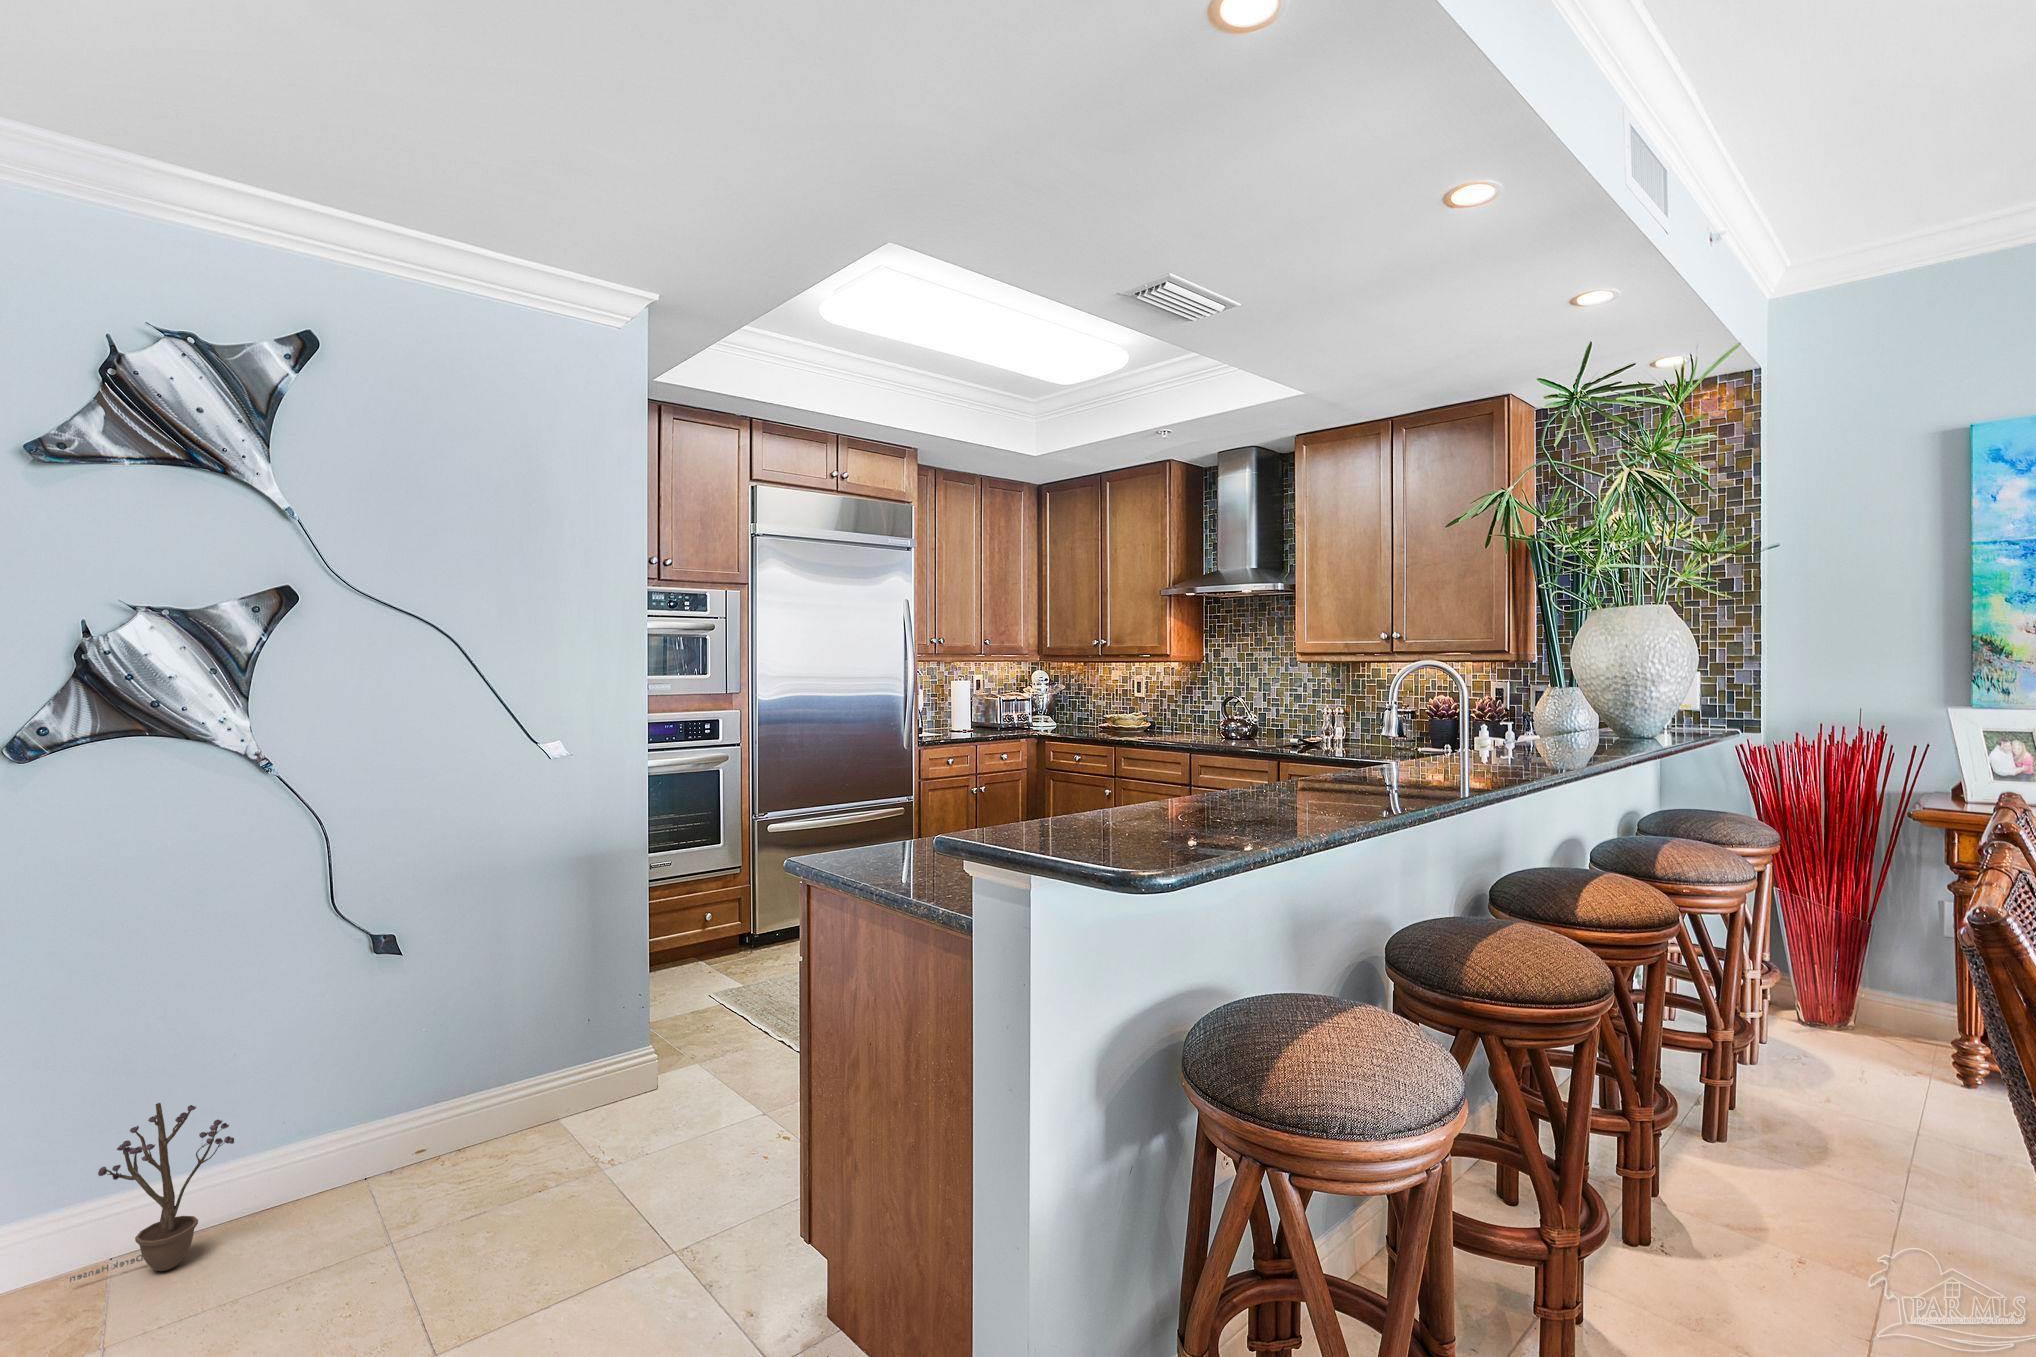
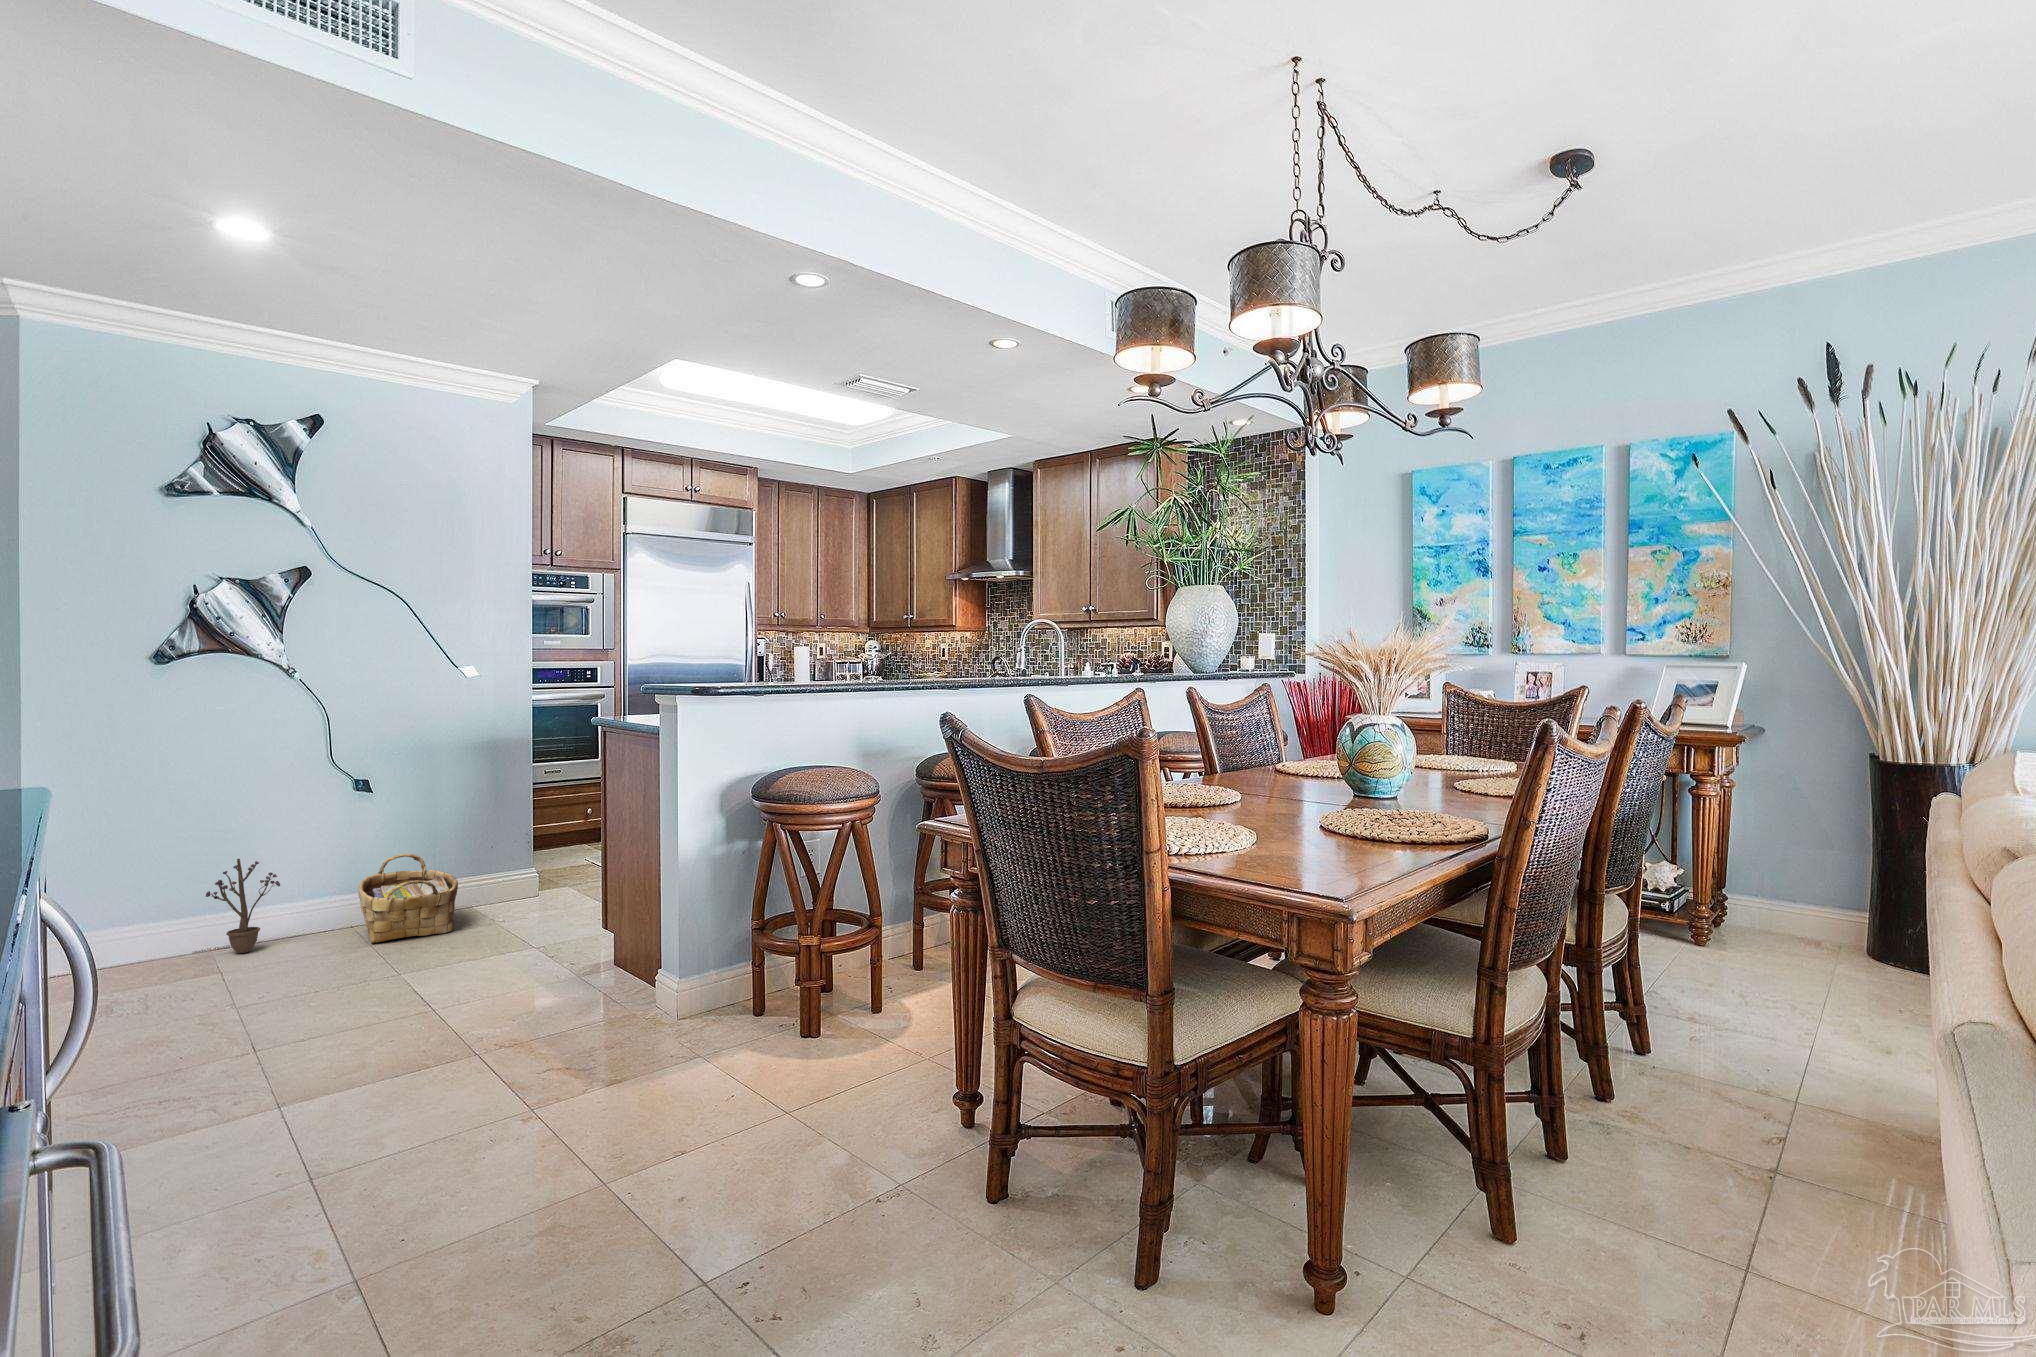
woven basket: none [368,1056,535,1242] -> present [358,853,458,943]

